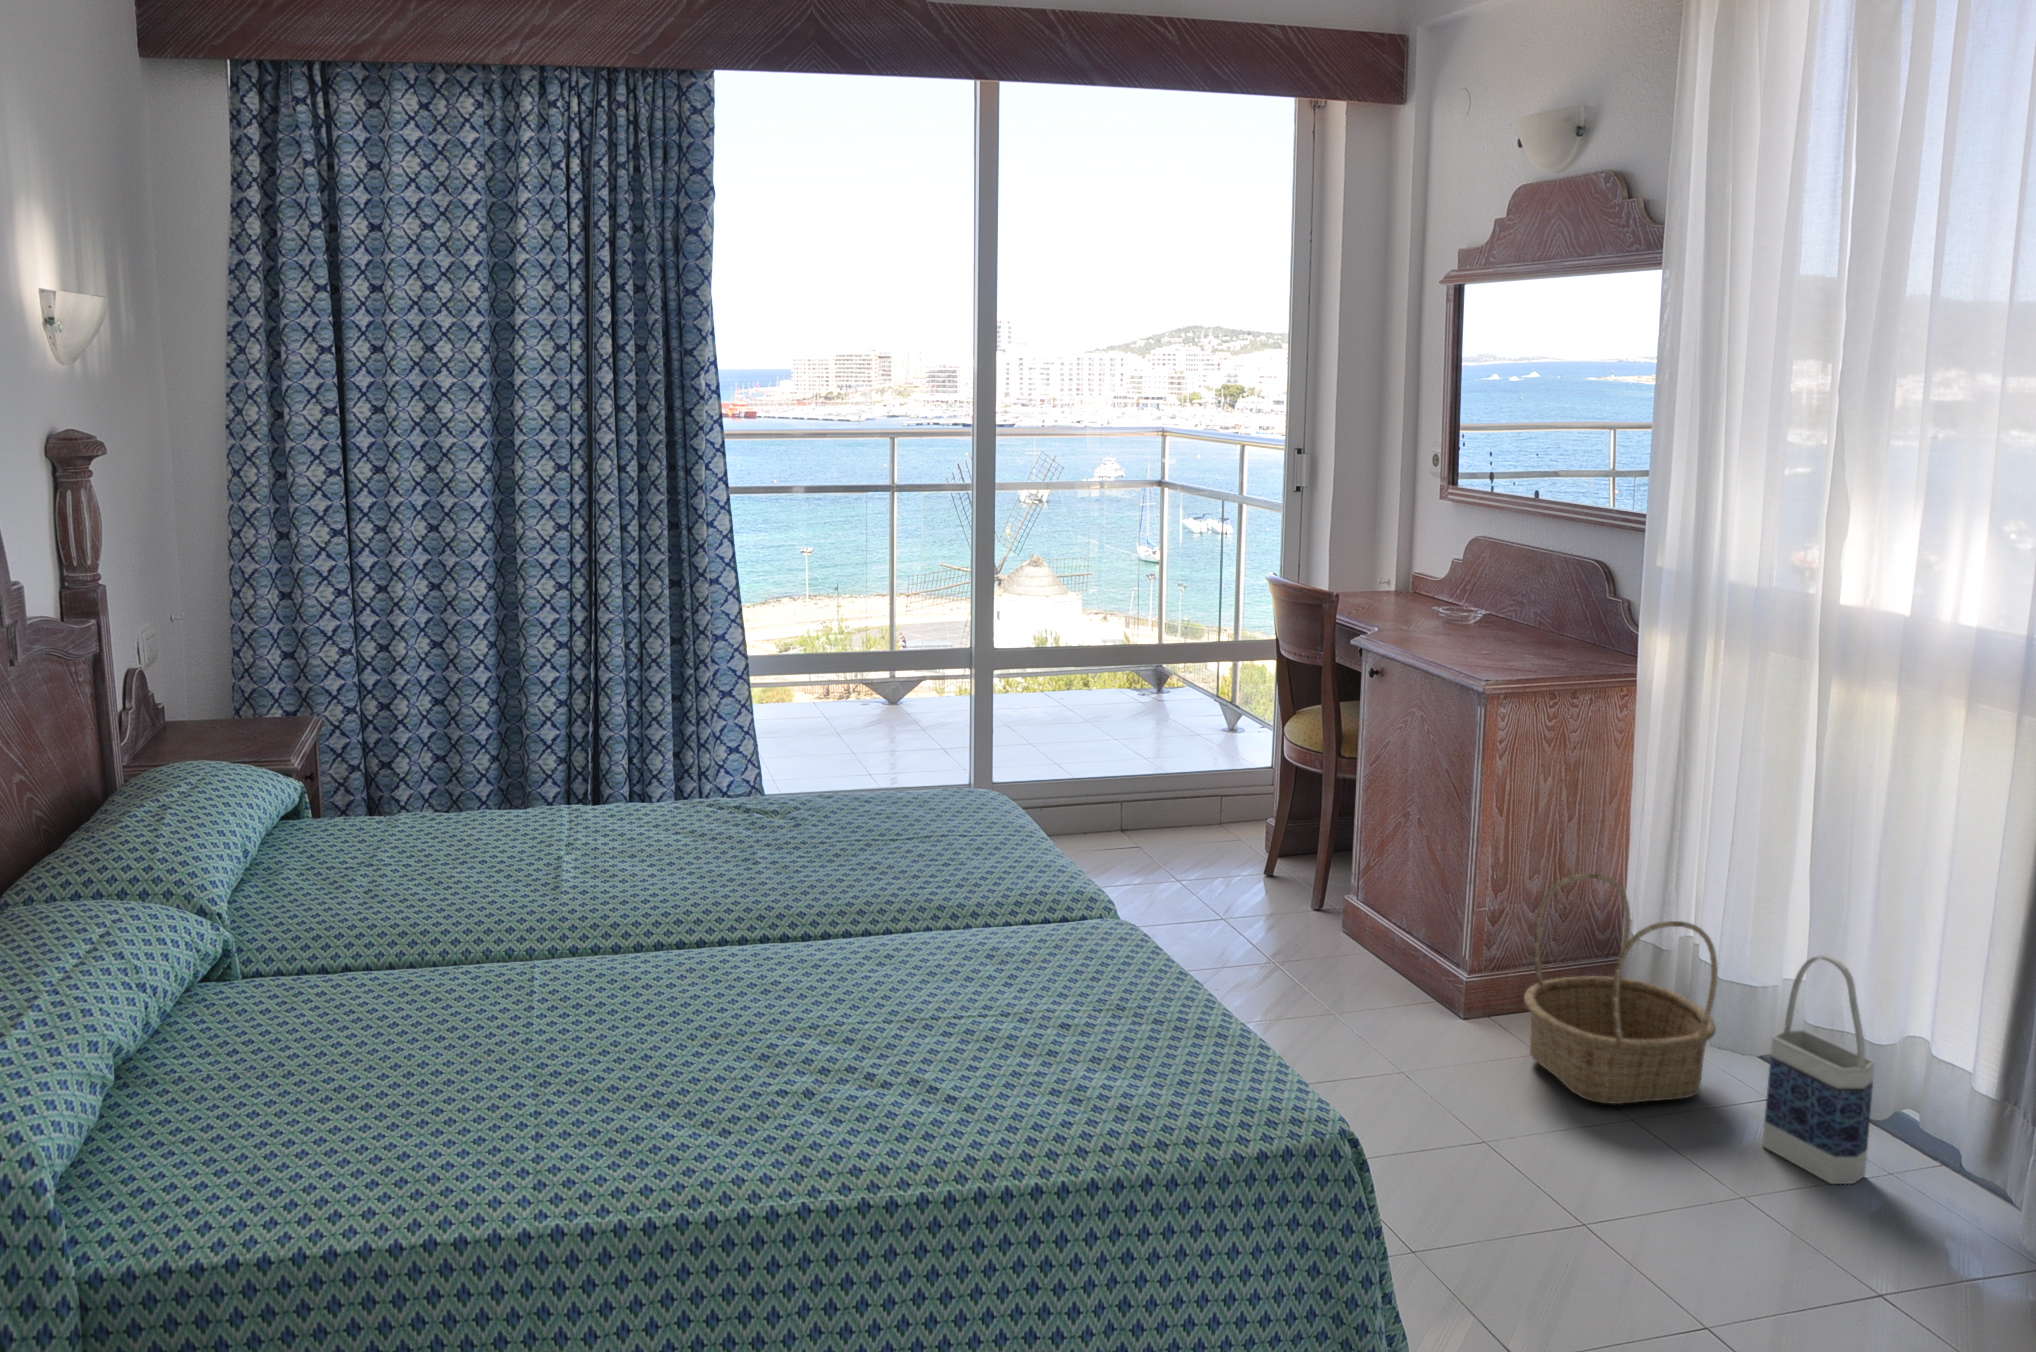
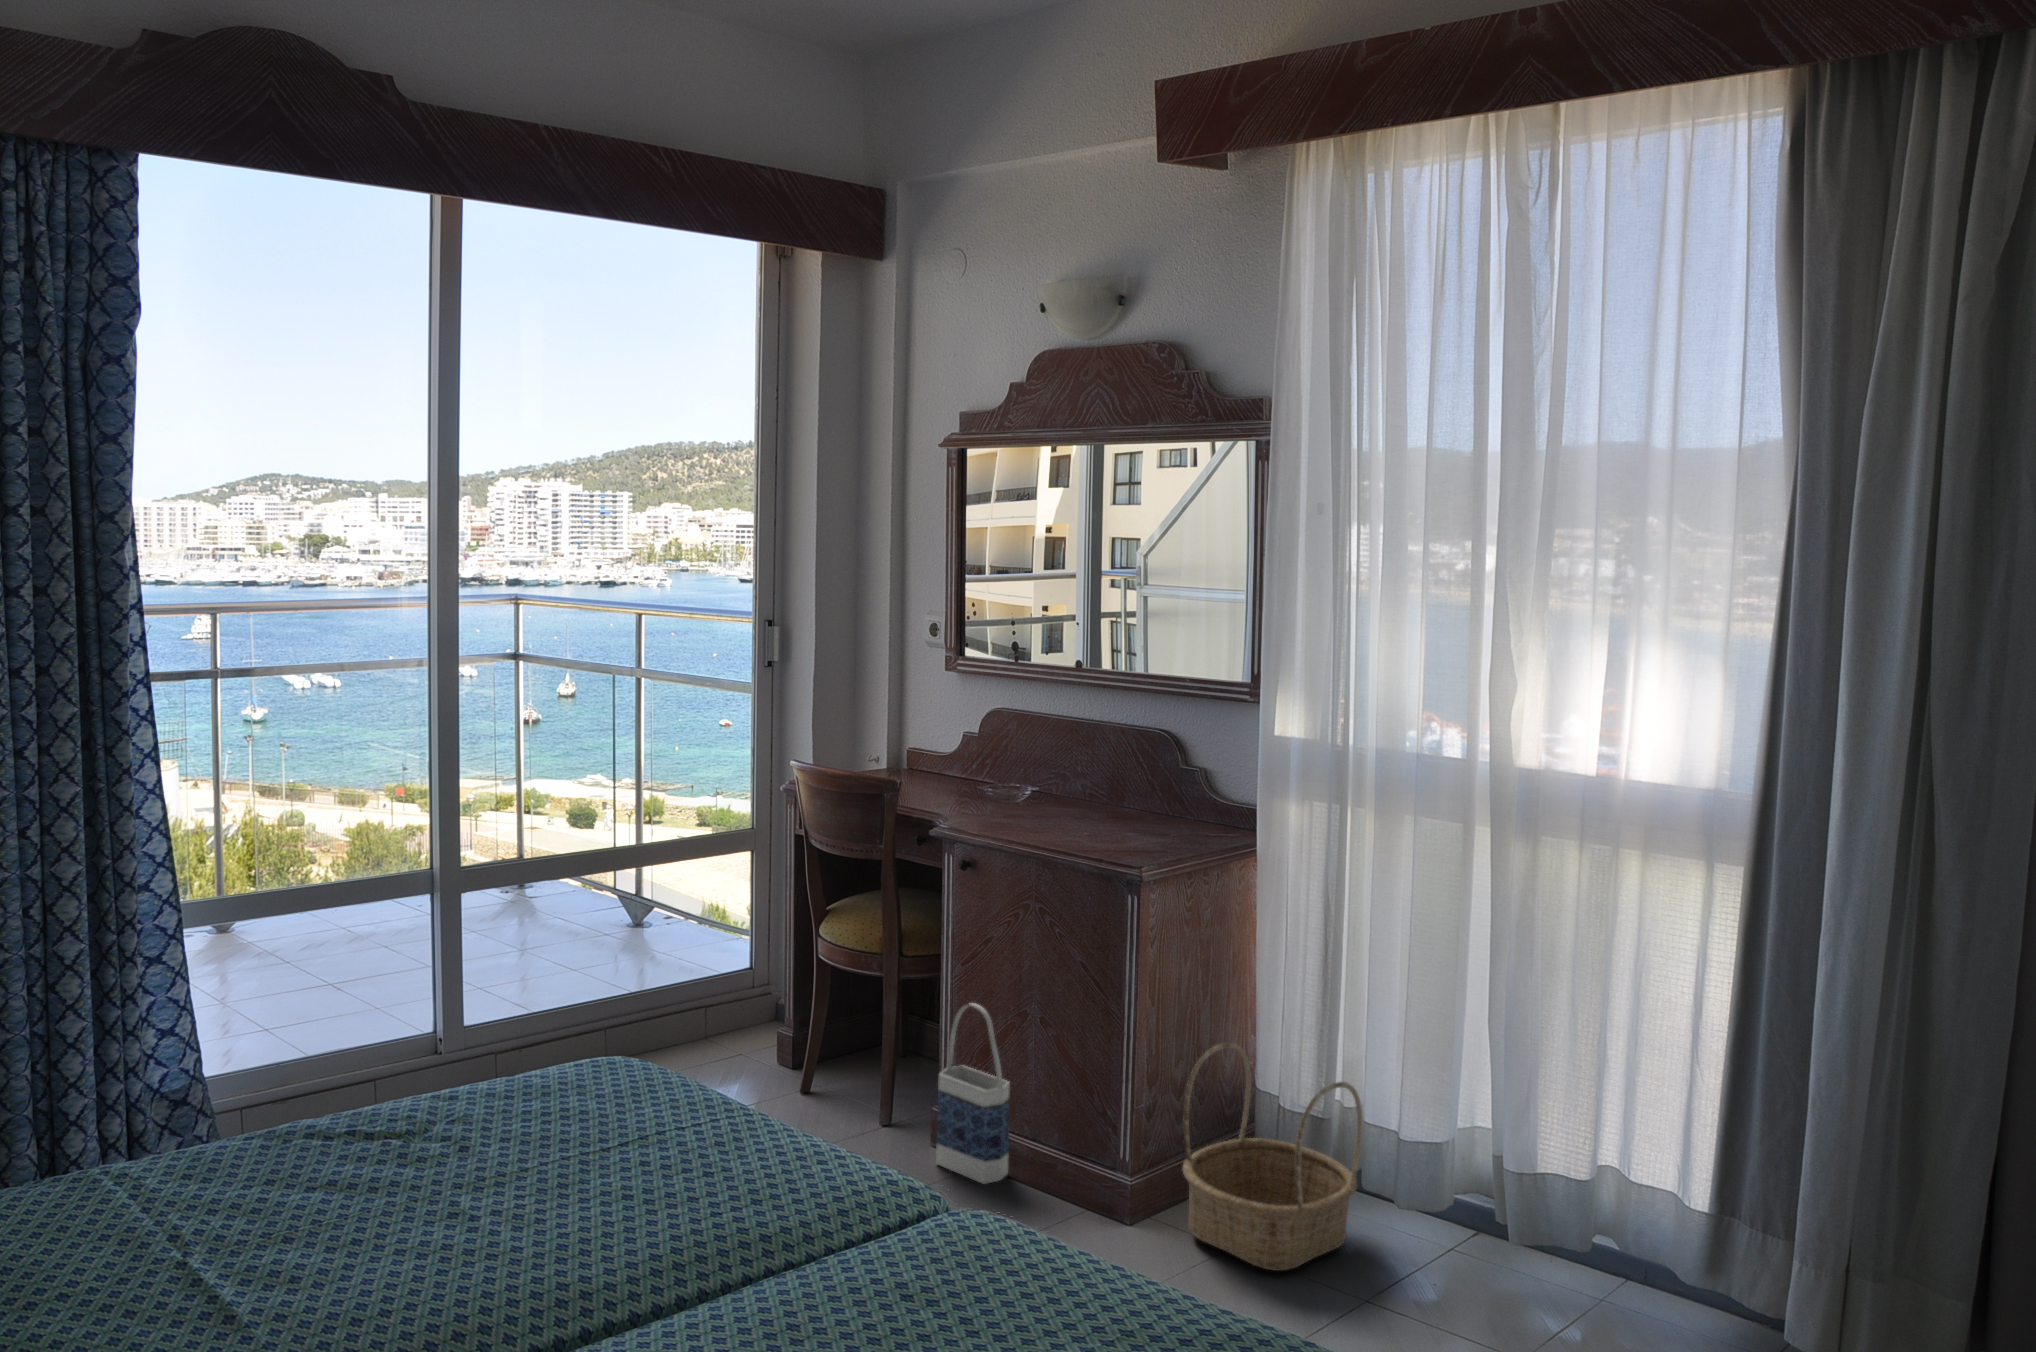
bag: present [1762,955,1875,1184] -> present [936,1003,1010,1184]

